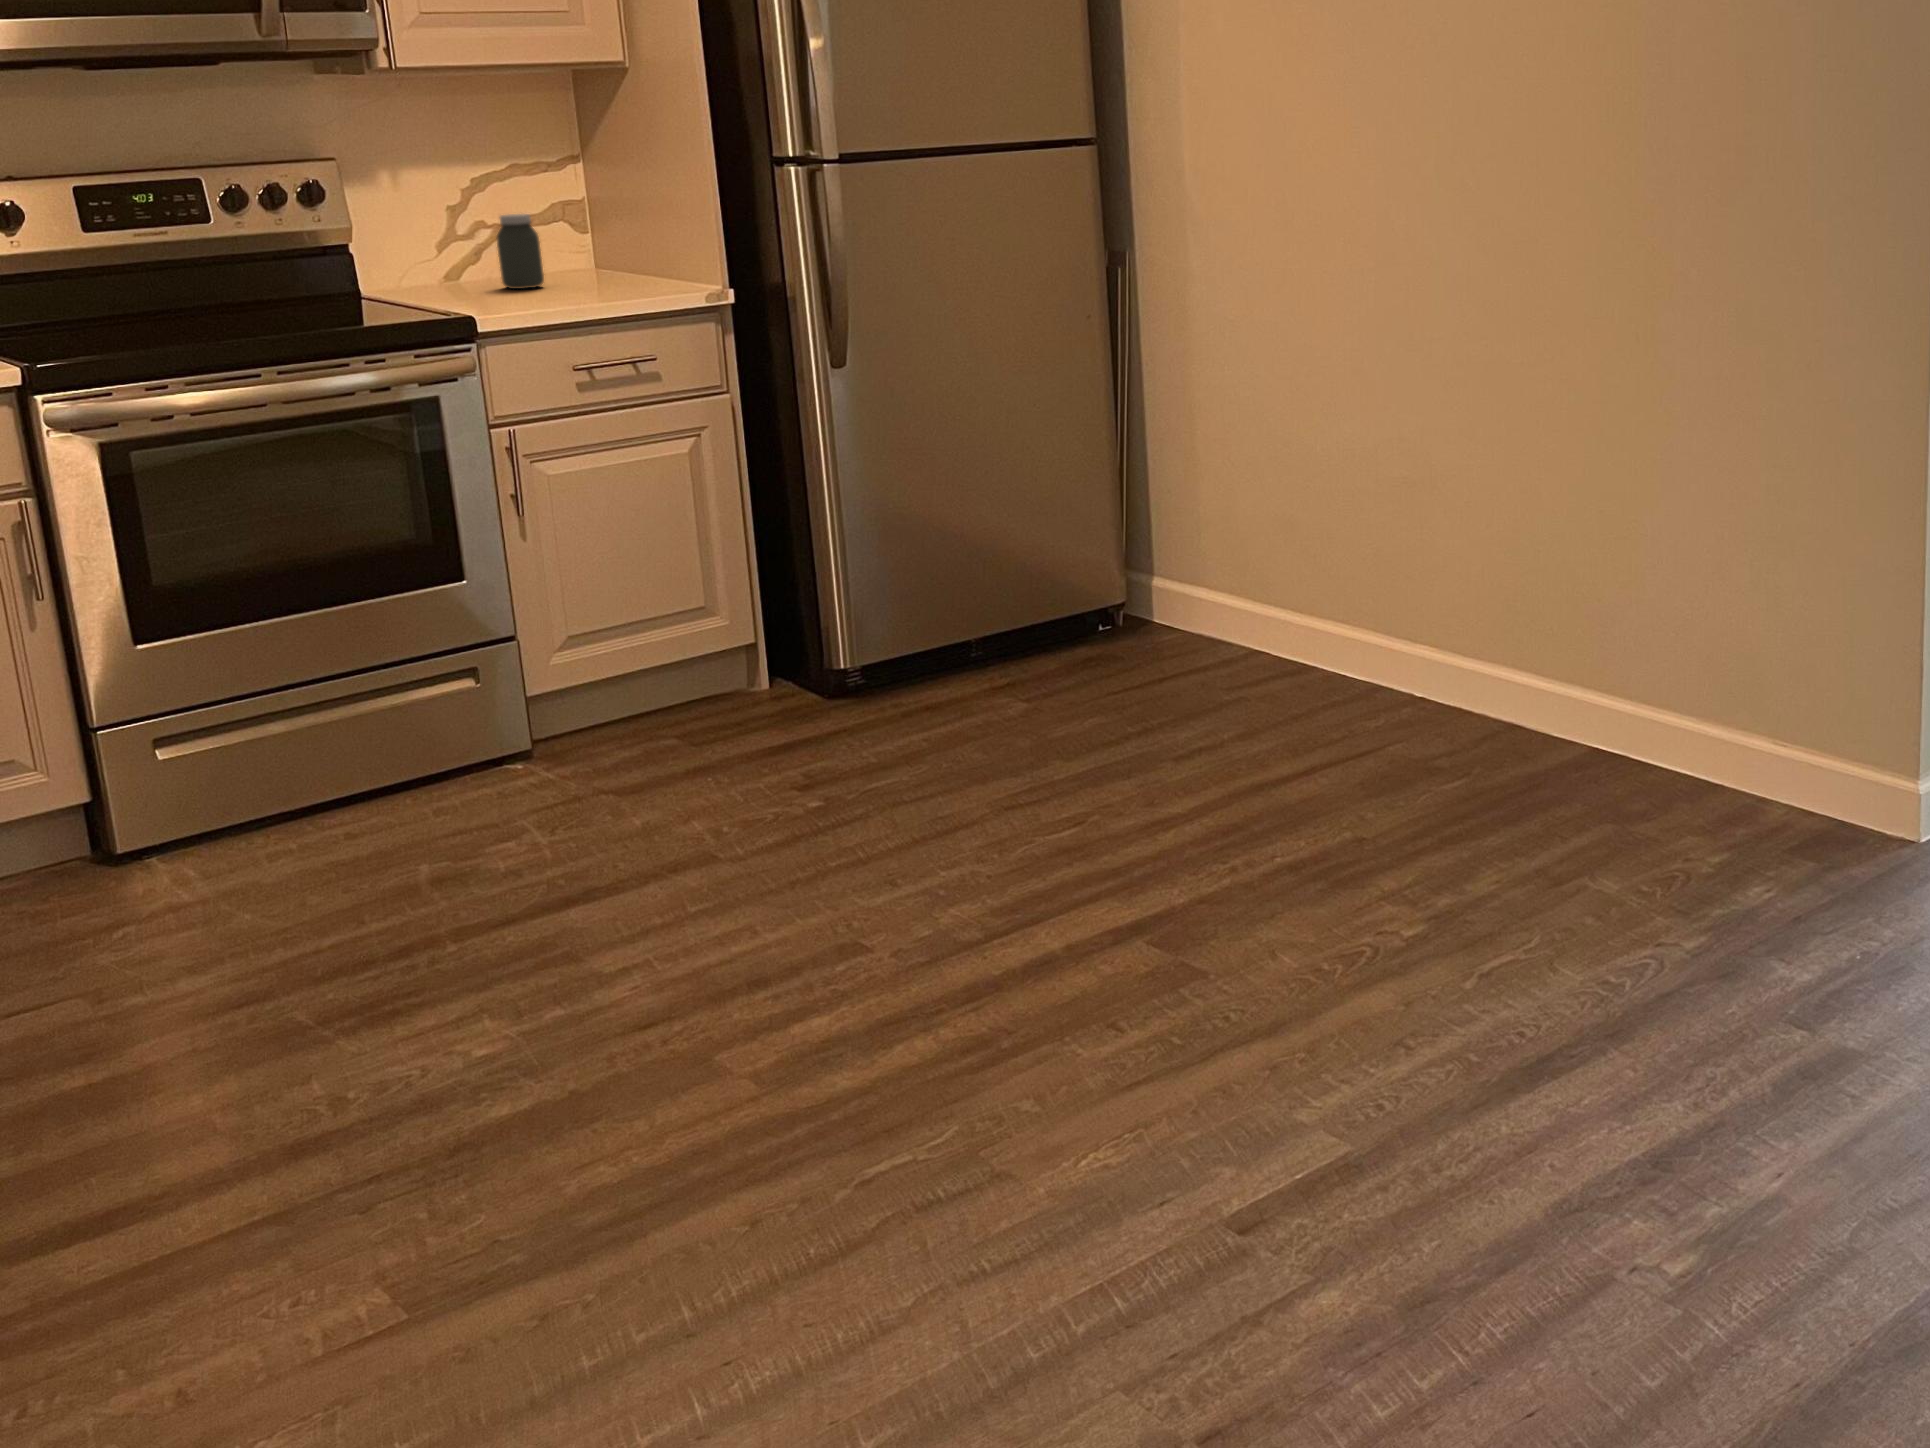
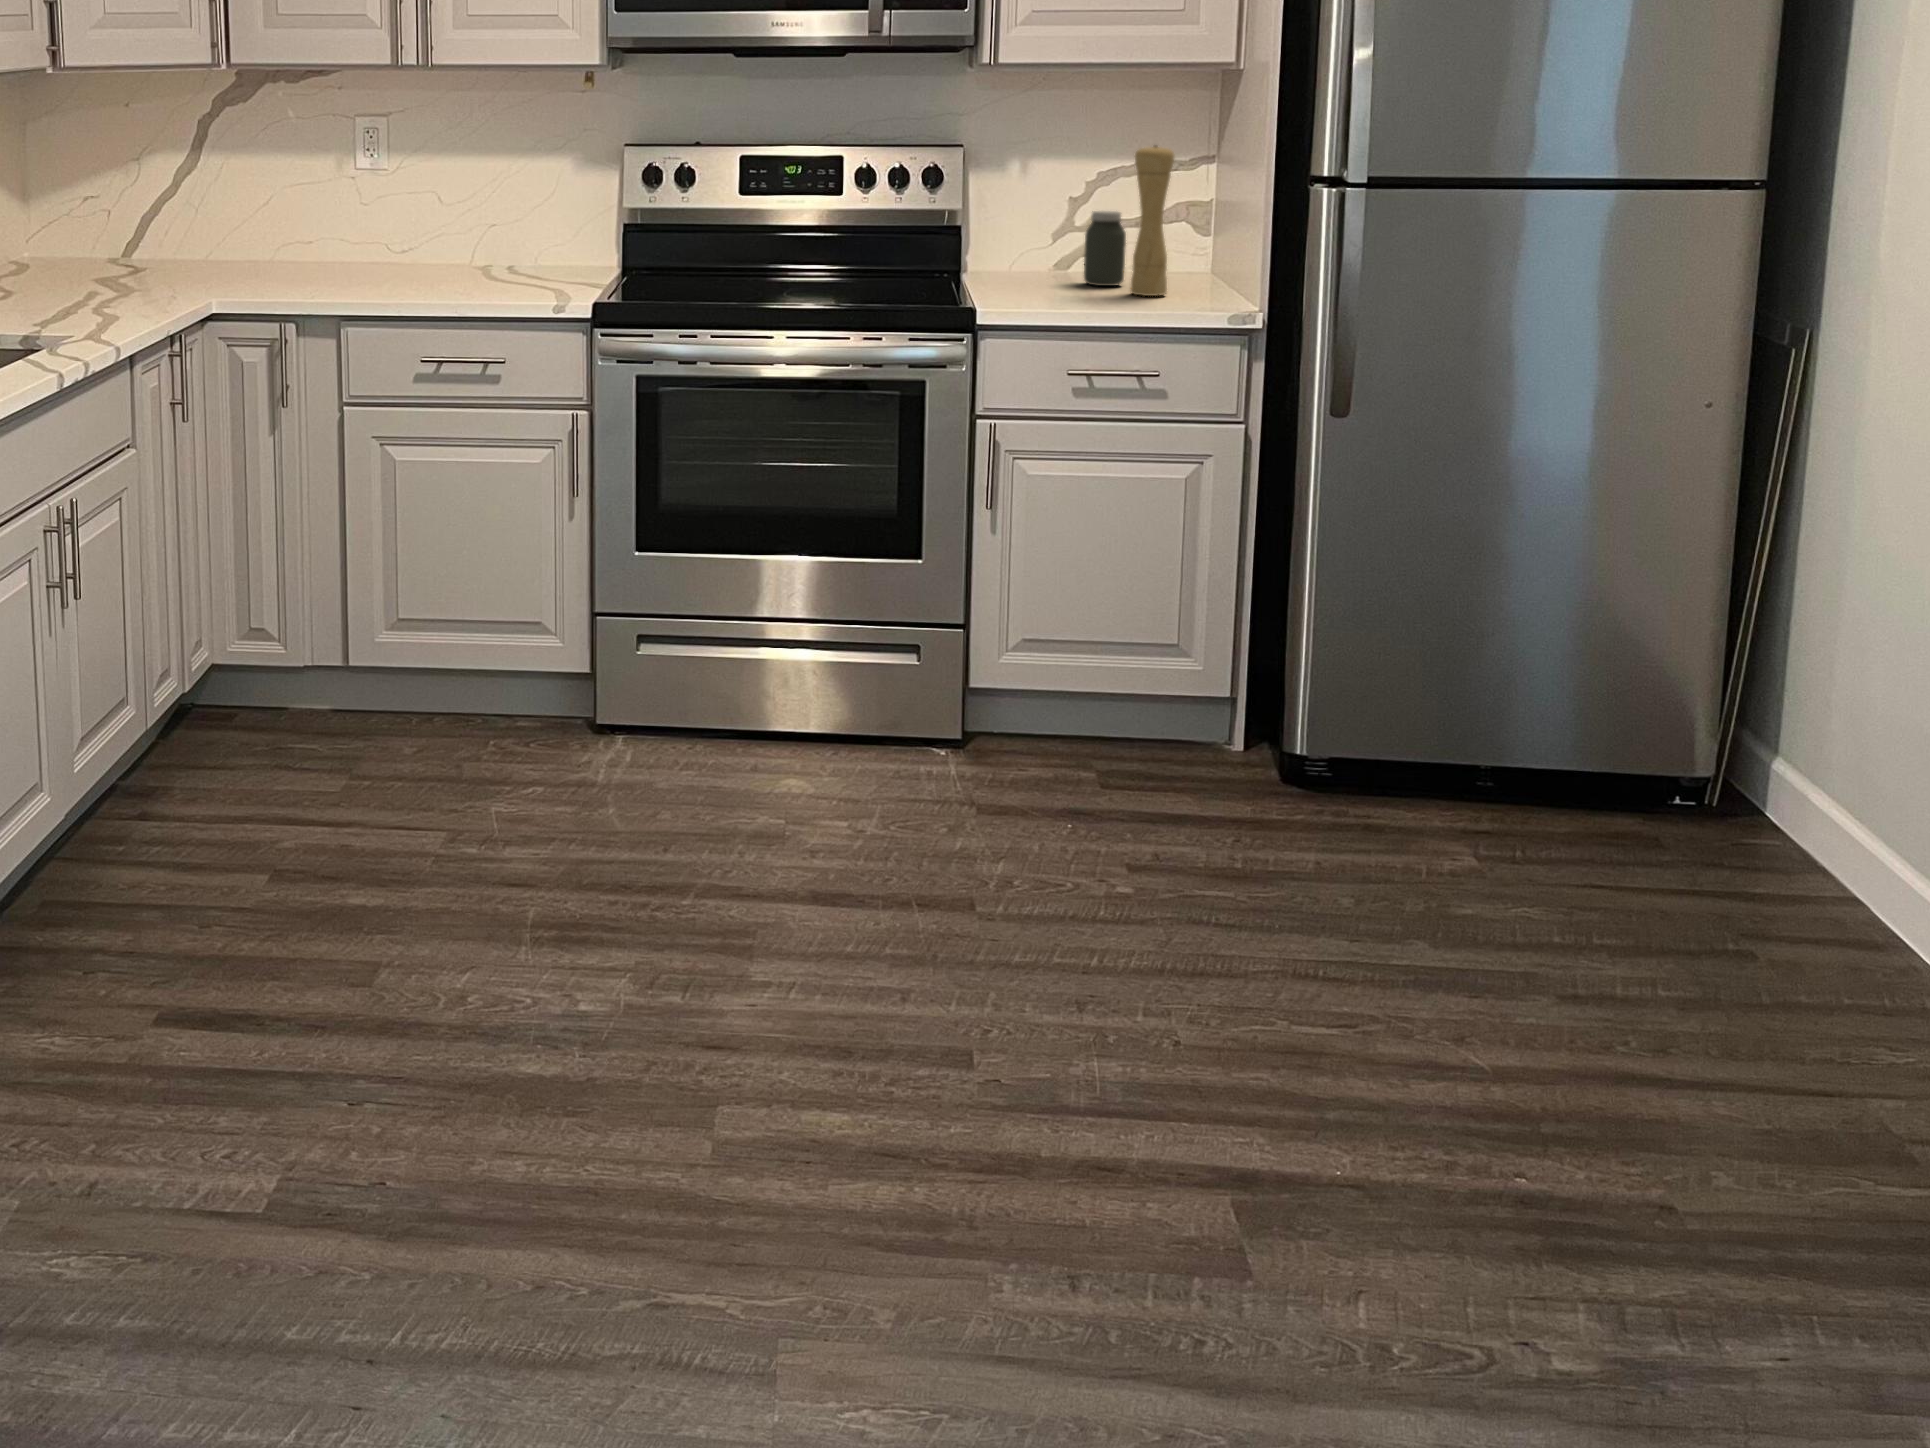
pepper mill: none [550,144,604,291] -> present [1130,145,1174,296]

